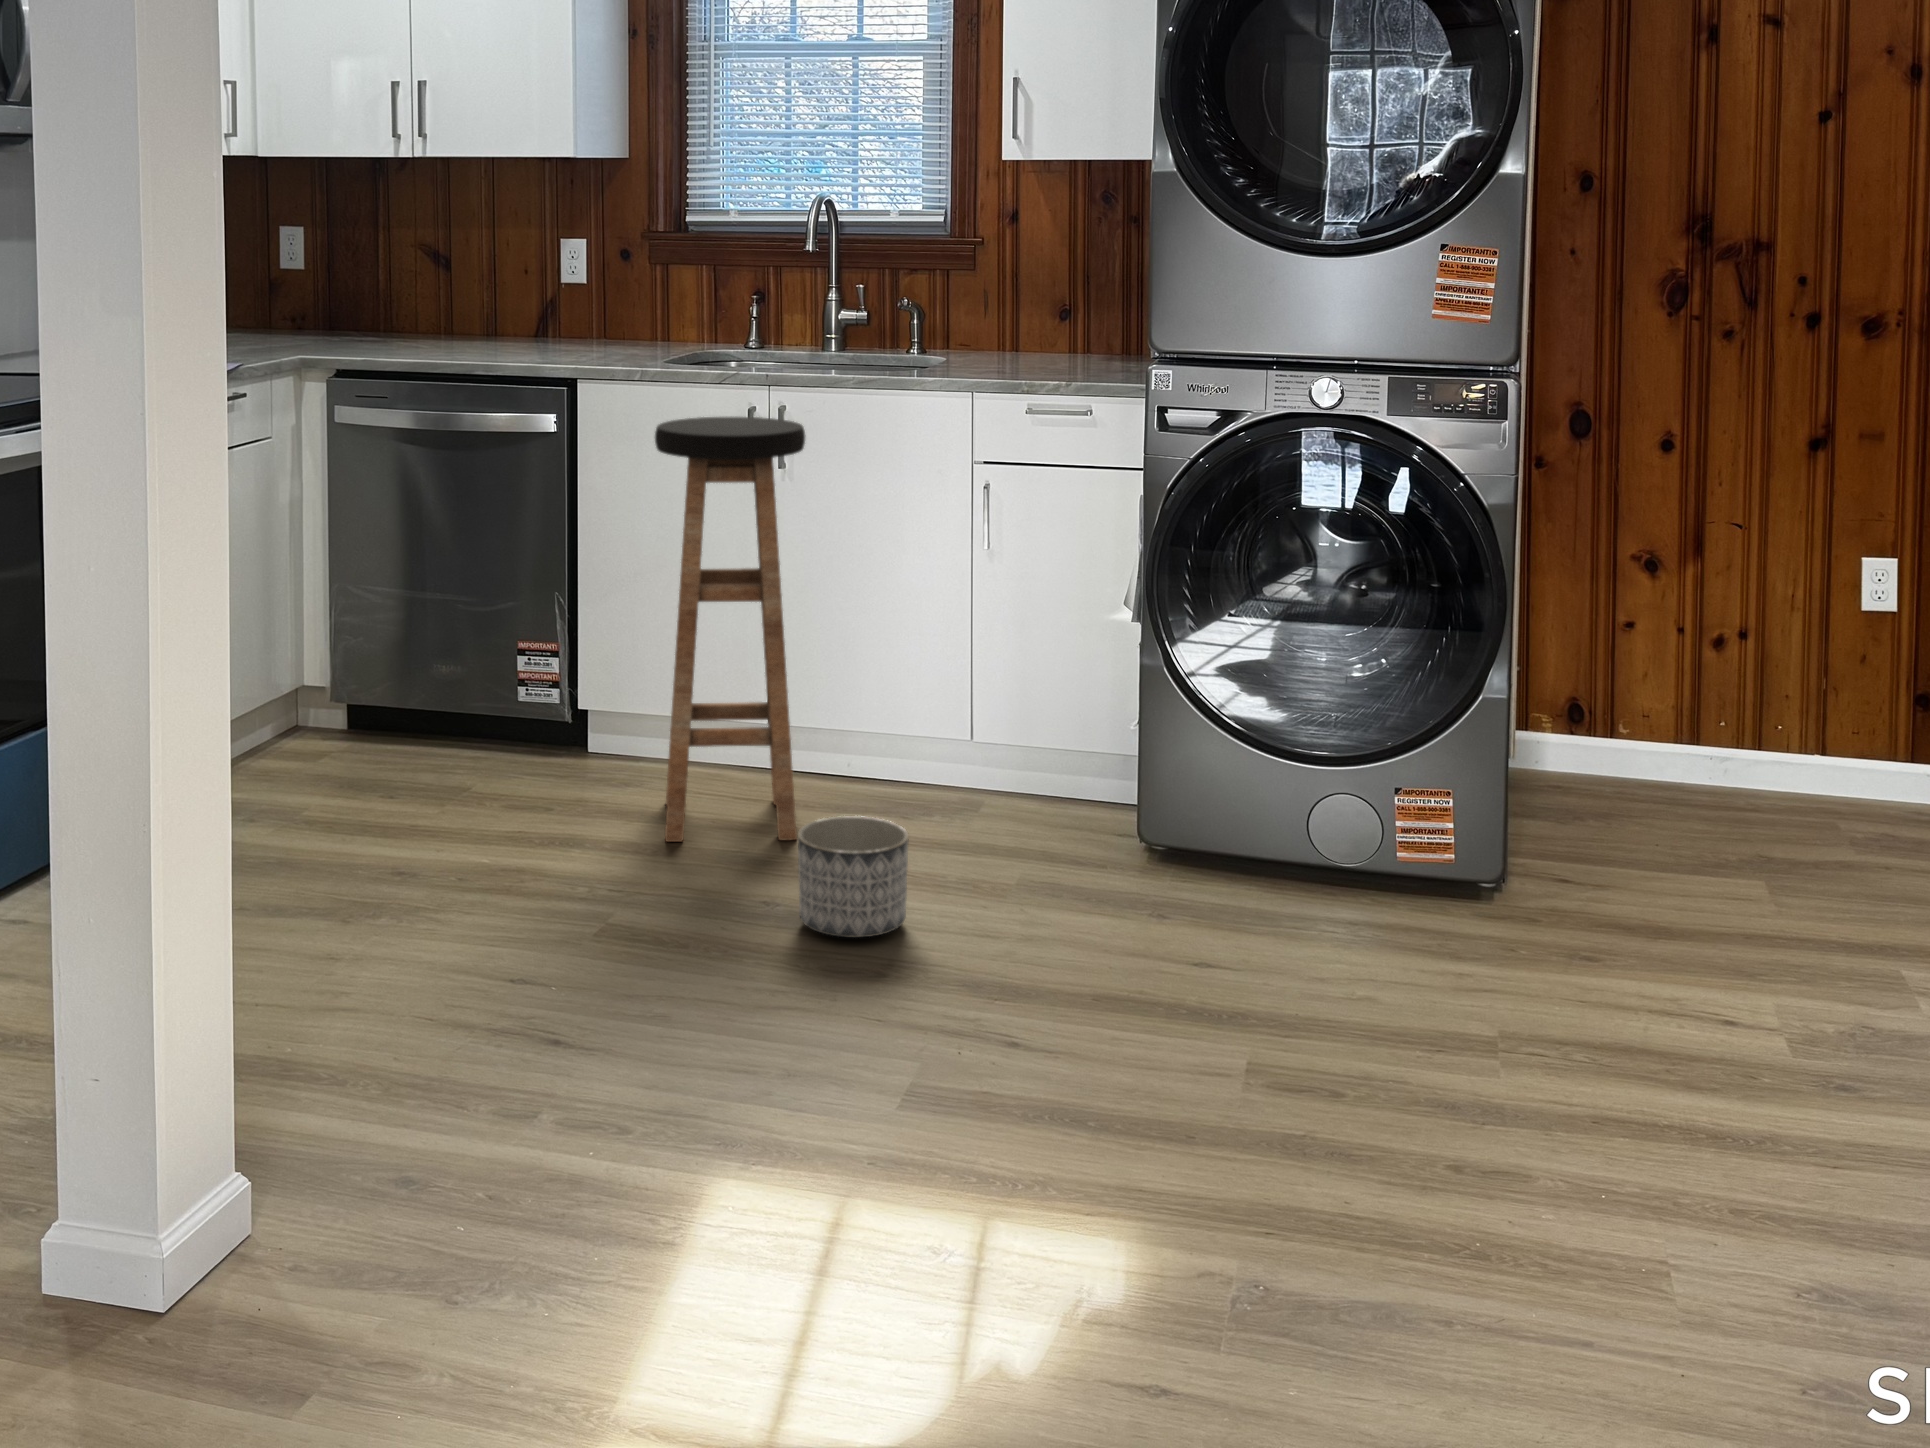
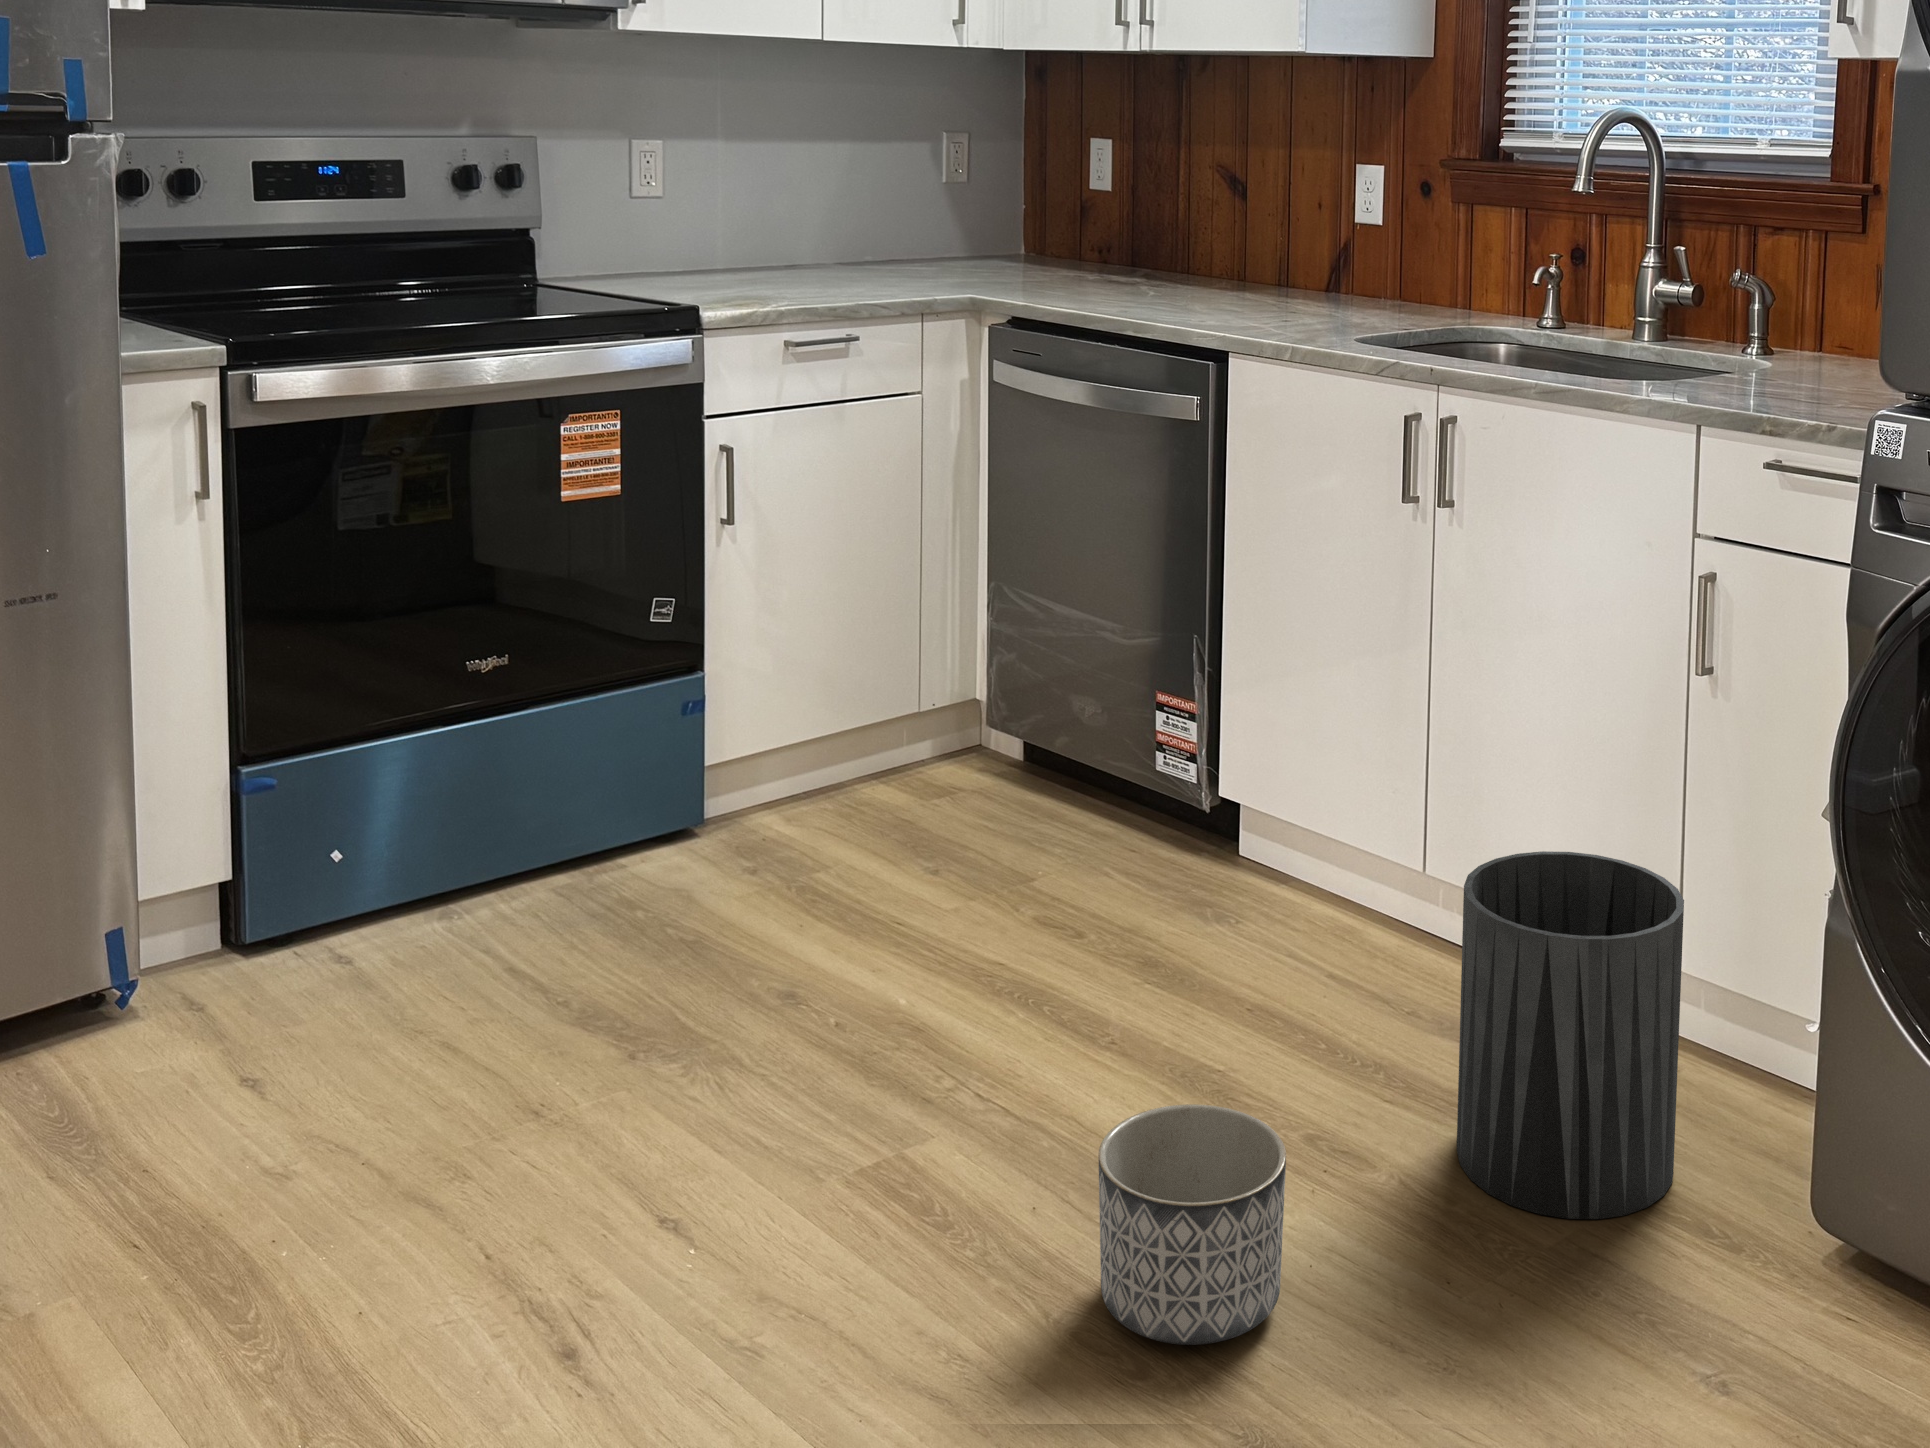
bar stool: present [655,417,805,842] -> none [1147,422,1402,1092]
trash can: none [893,658,1024,858] -> present [1457,851,1684,1219]

